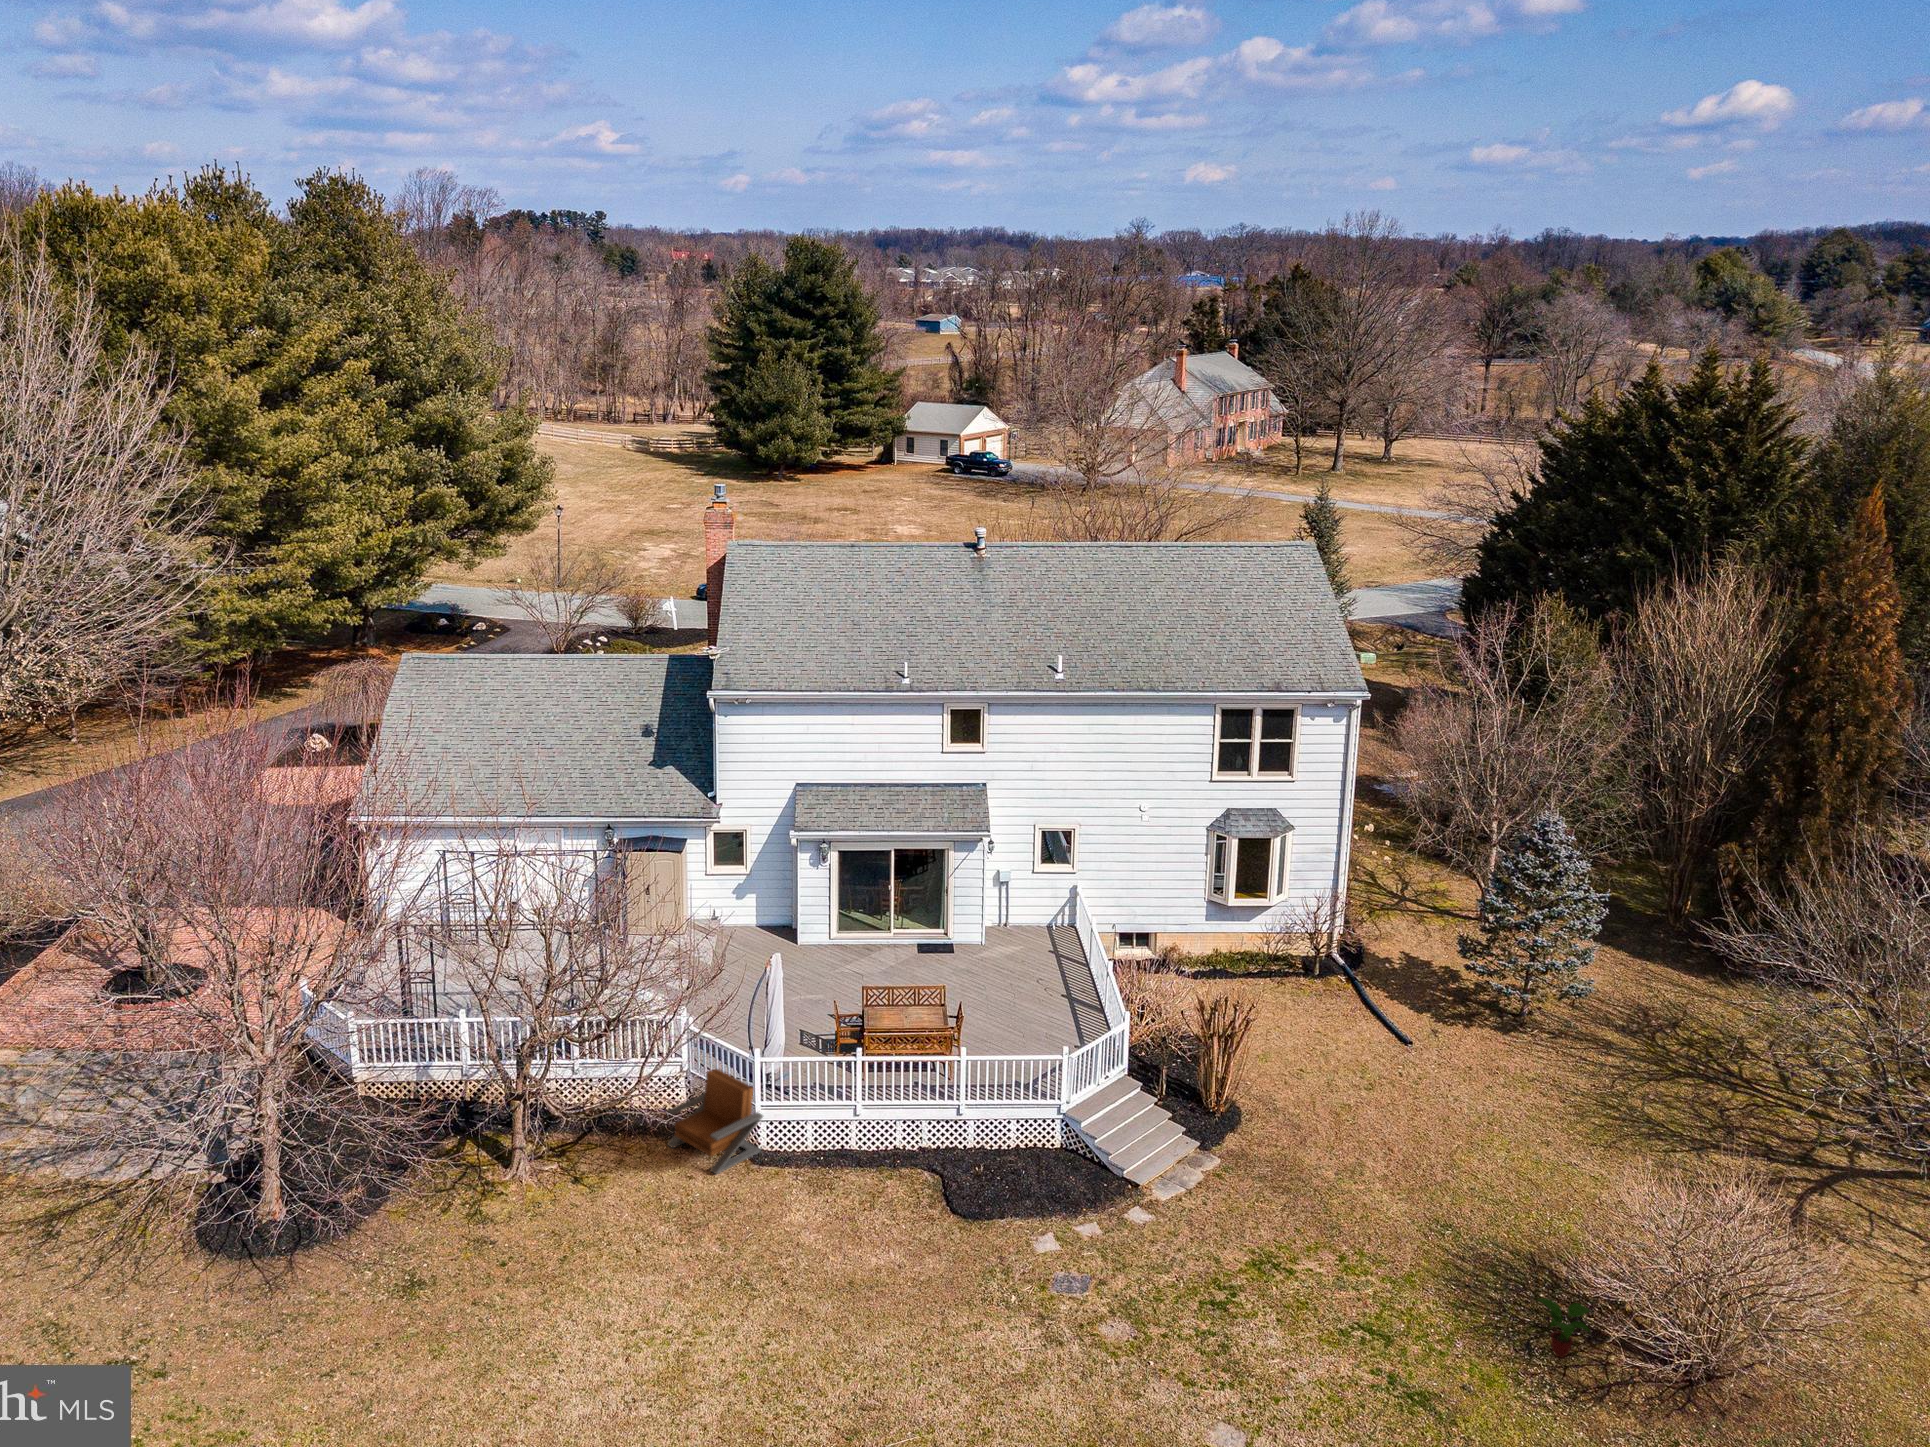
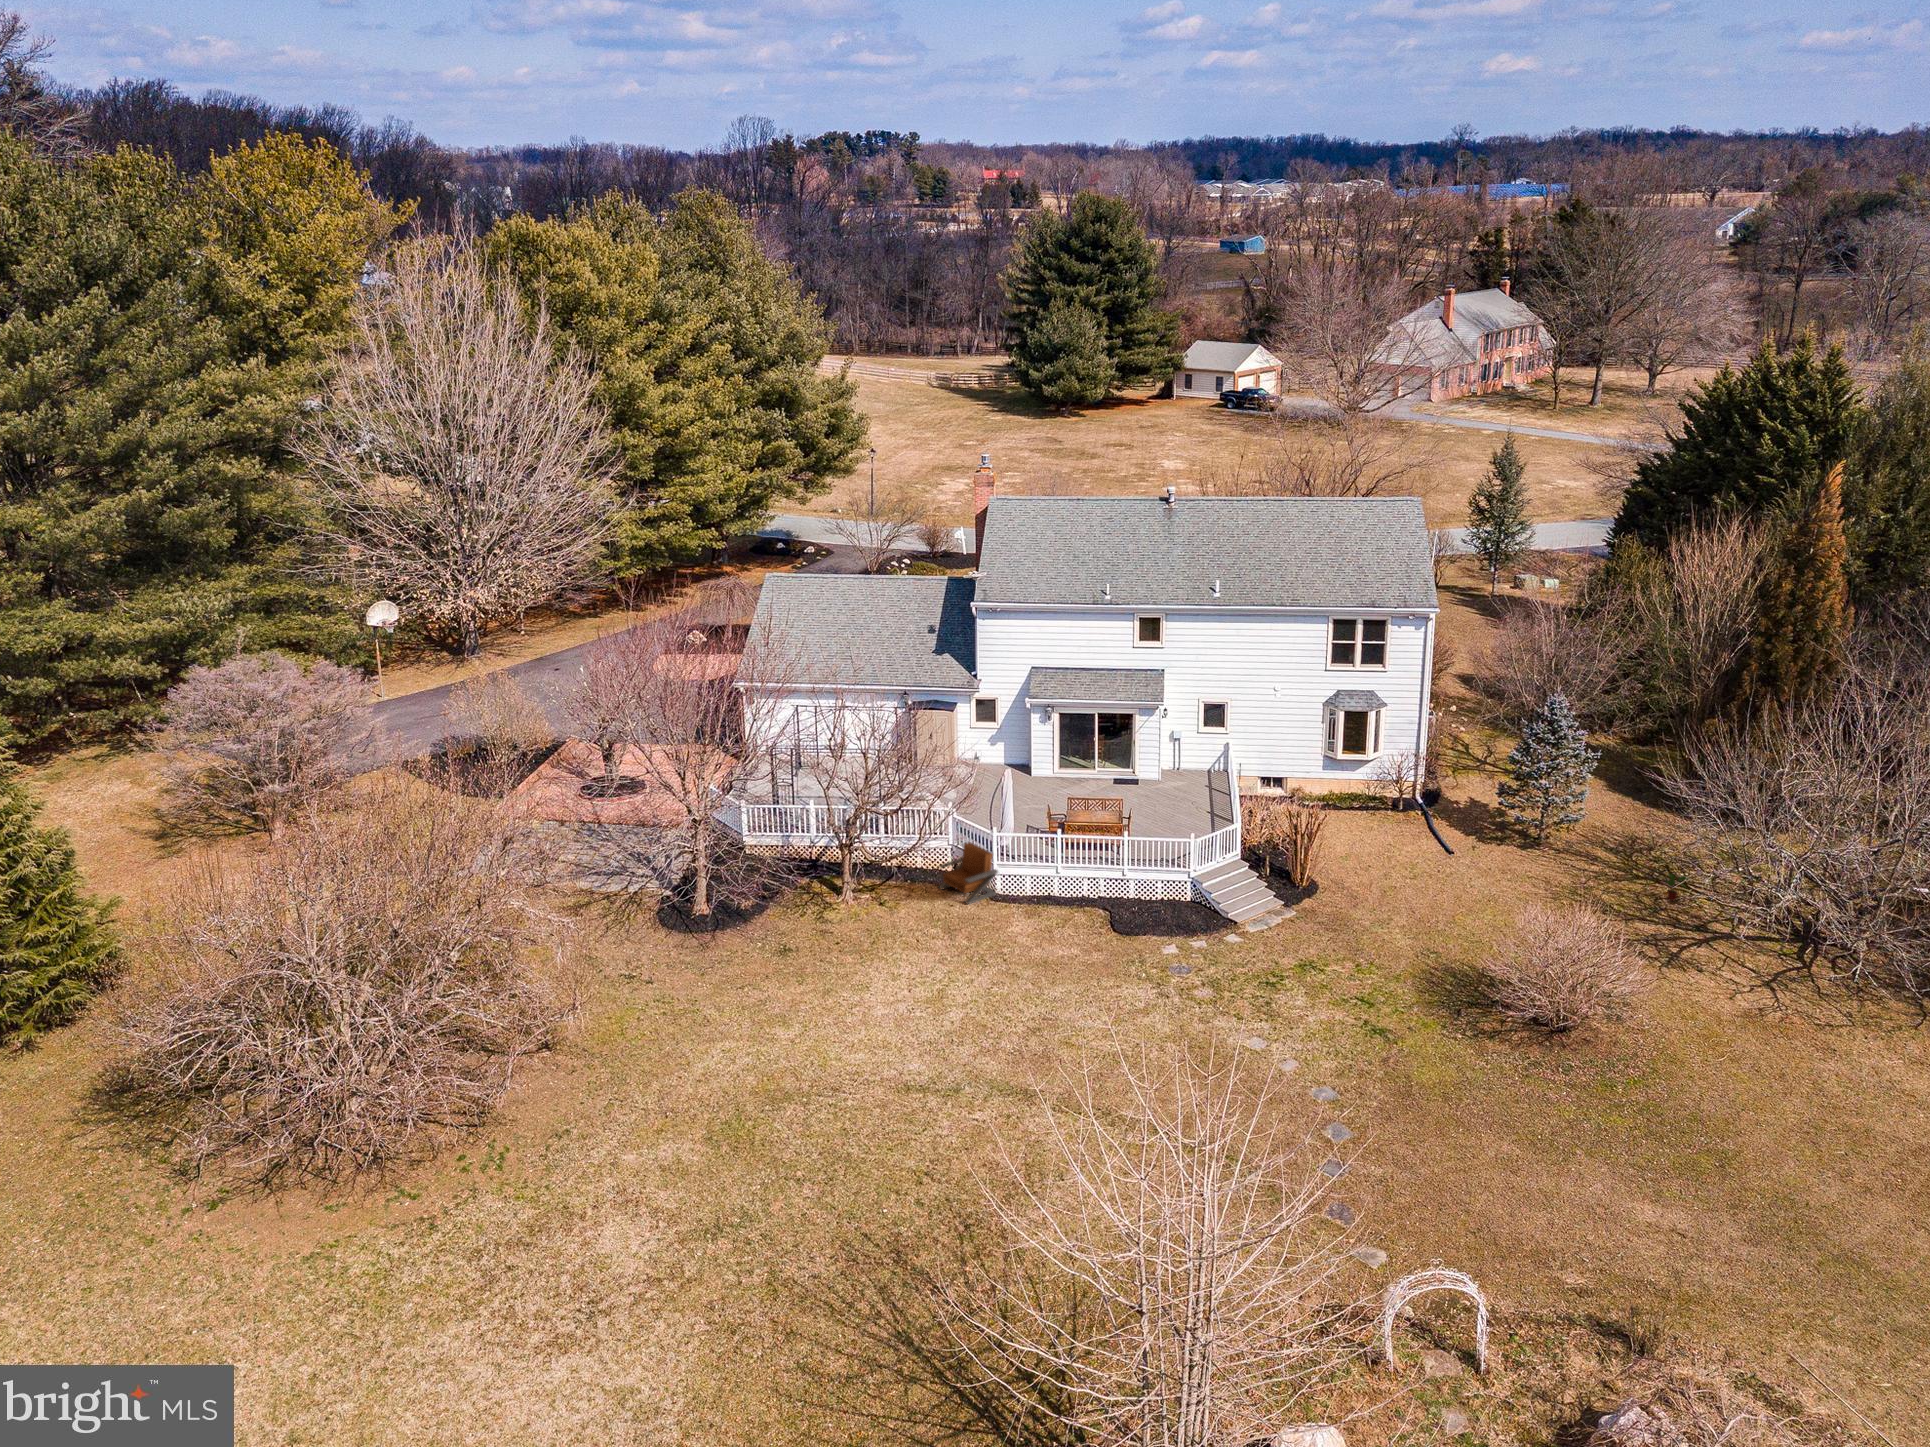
potted plant: present [1538,1298,1590,1358] -> present [1667,873,1689,901]

